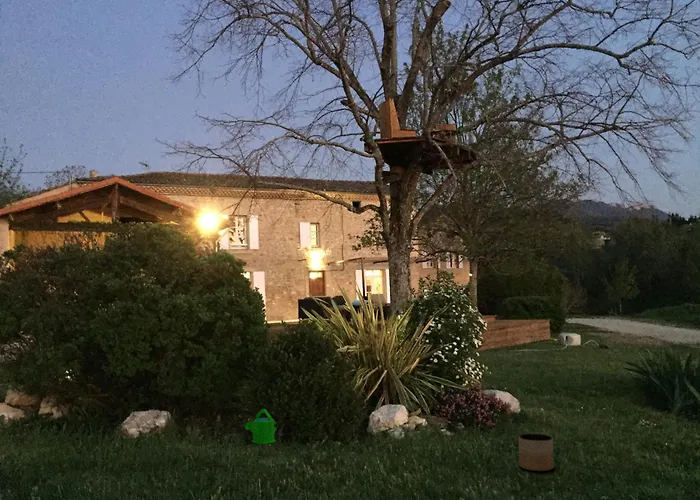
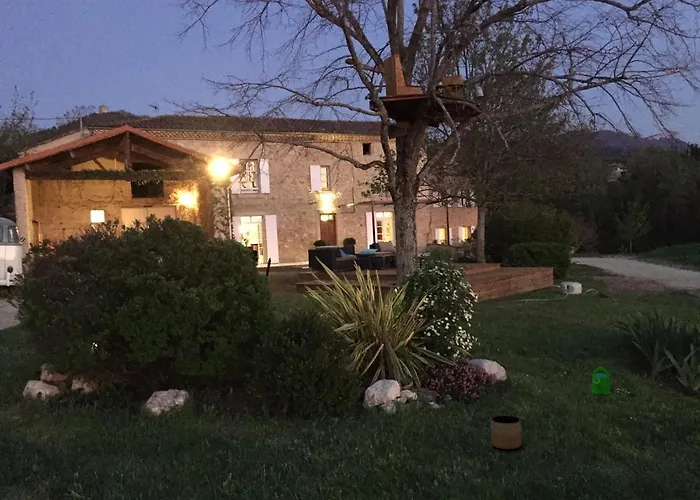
watering can: present [245,409,277,444] -> present [591,367,612,394]

